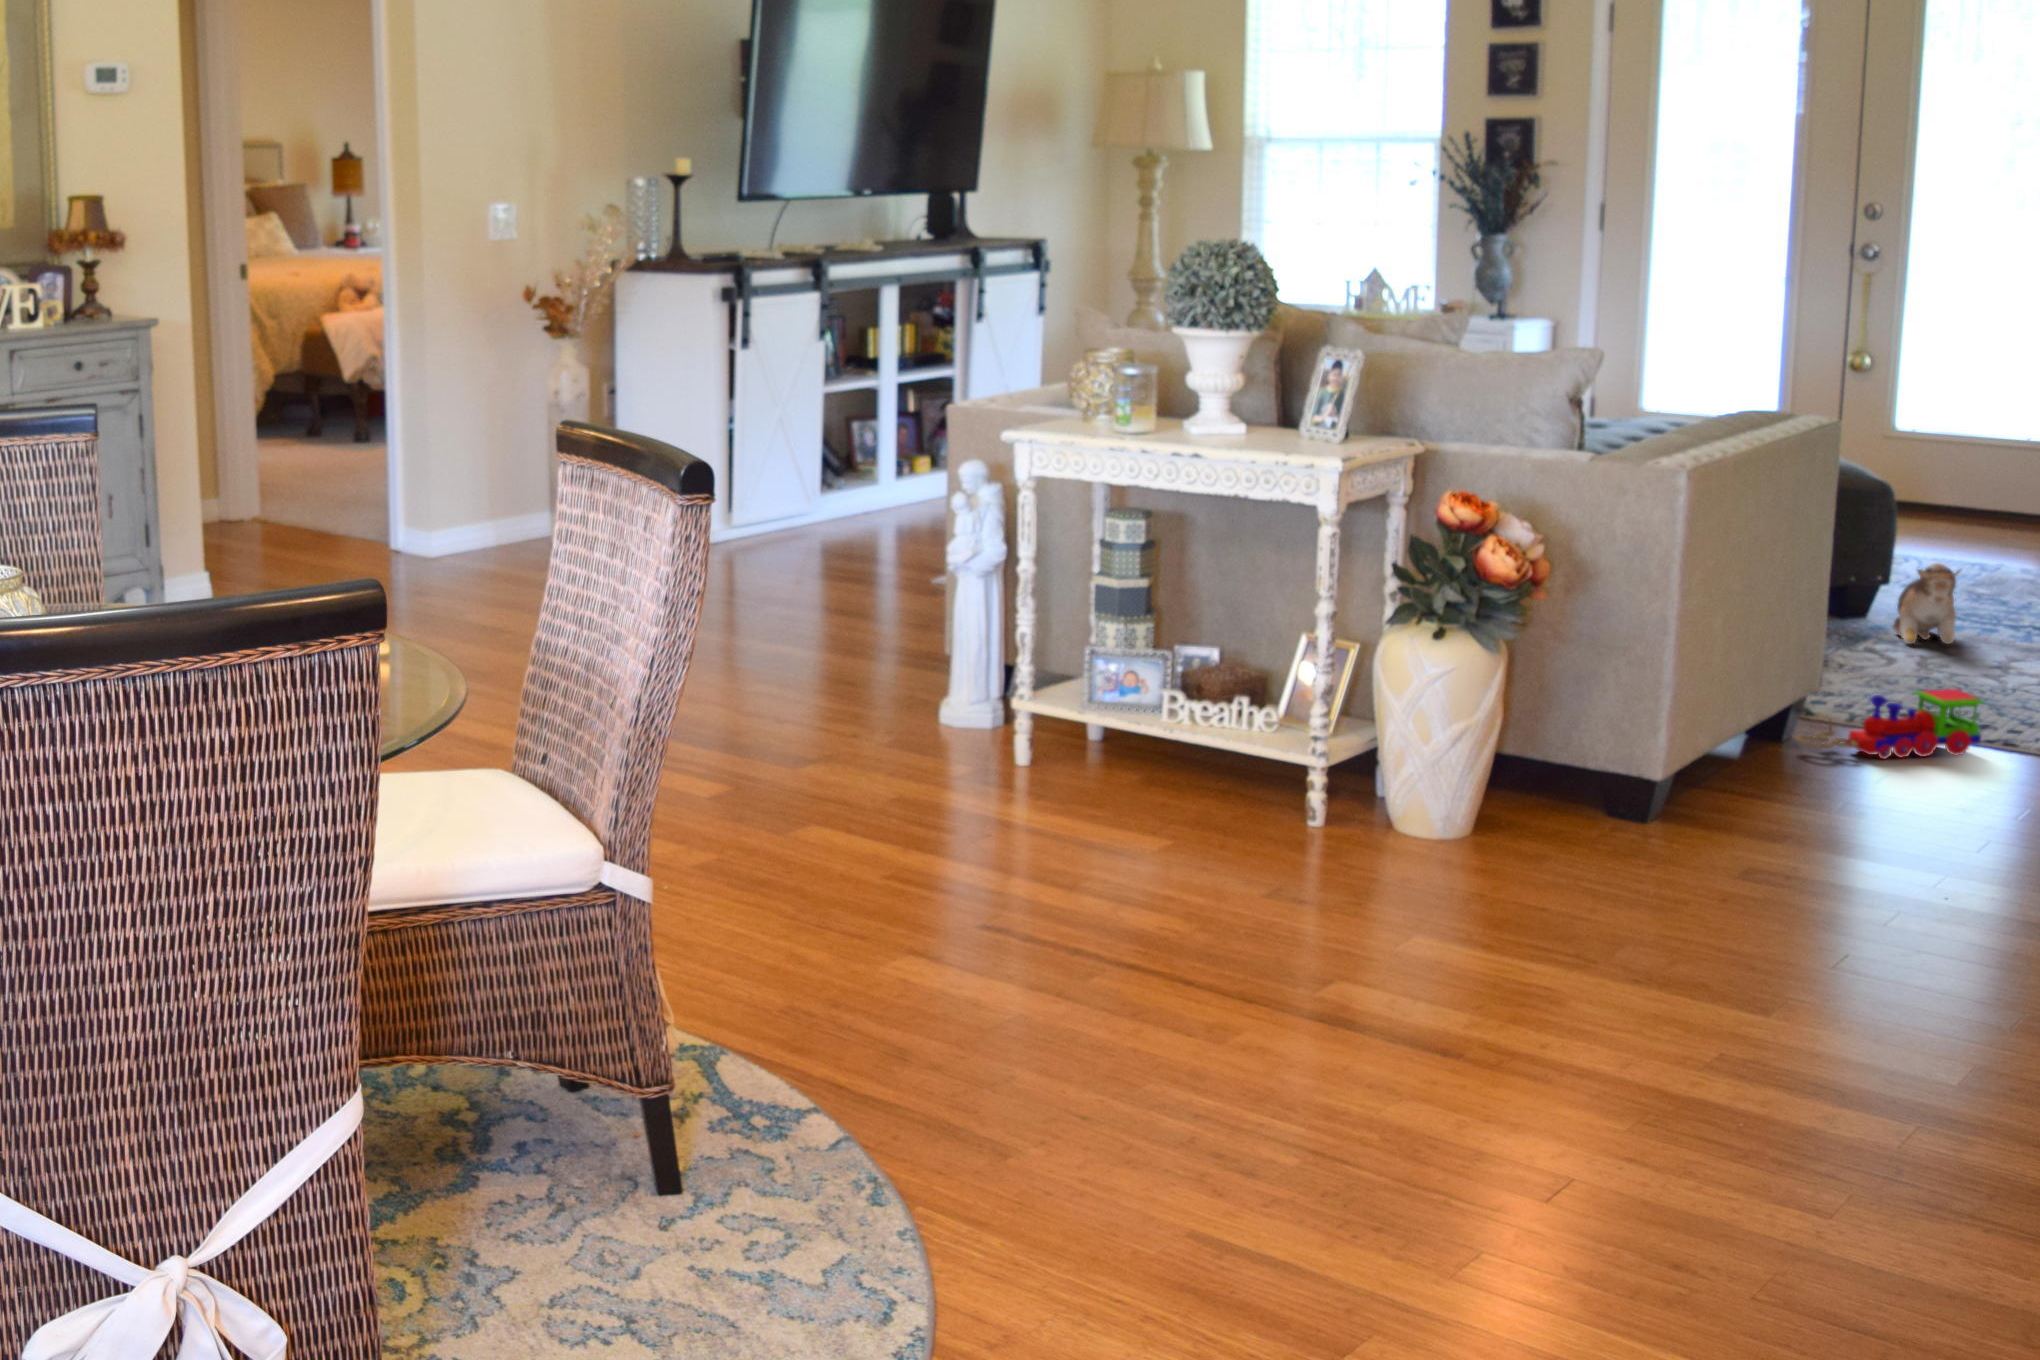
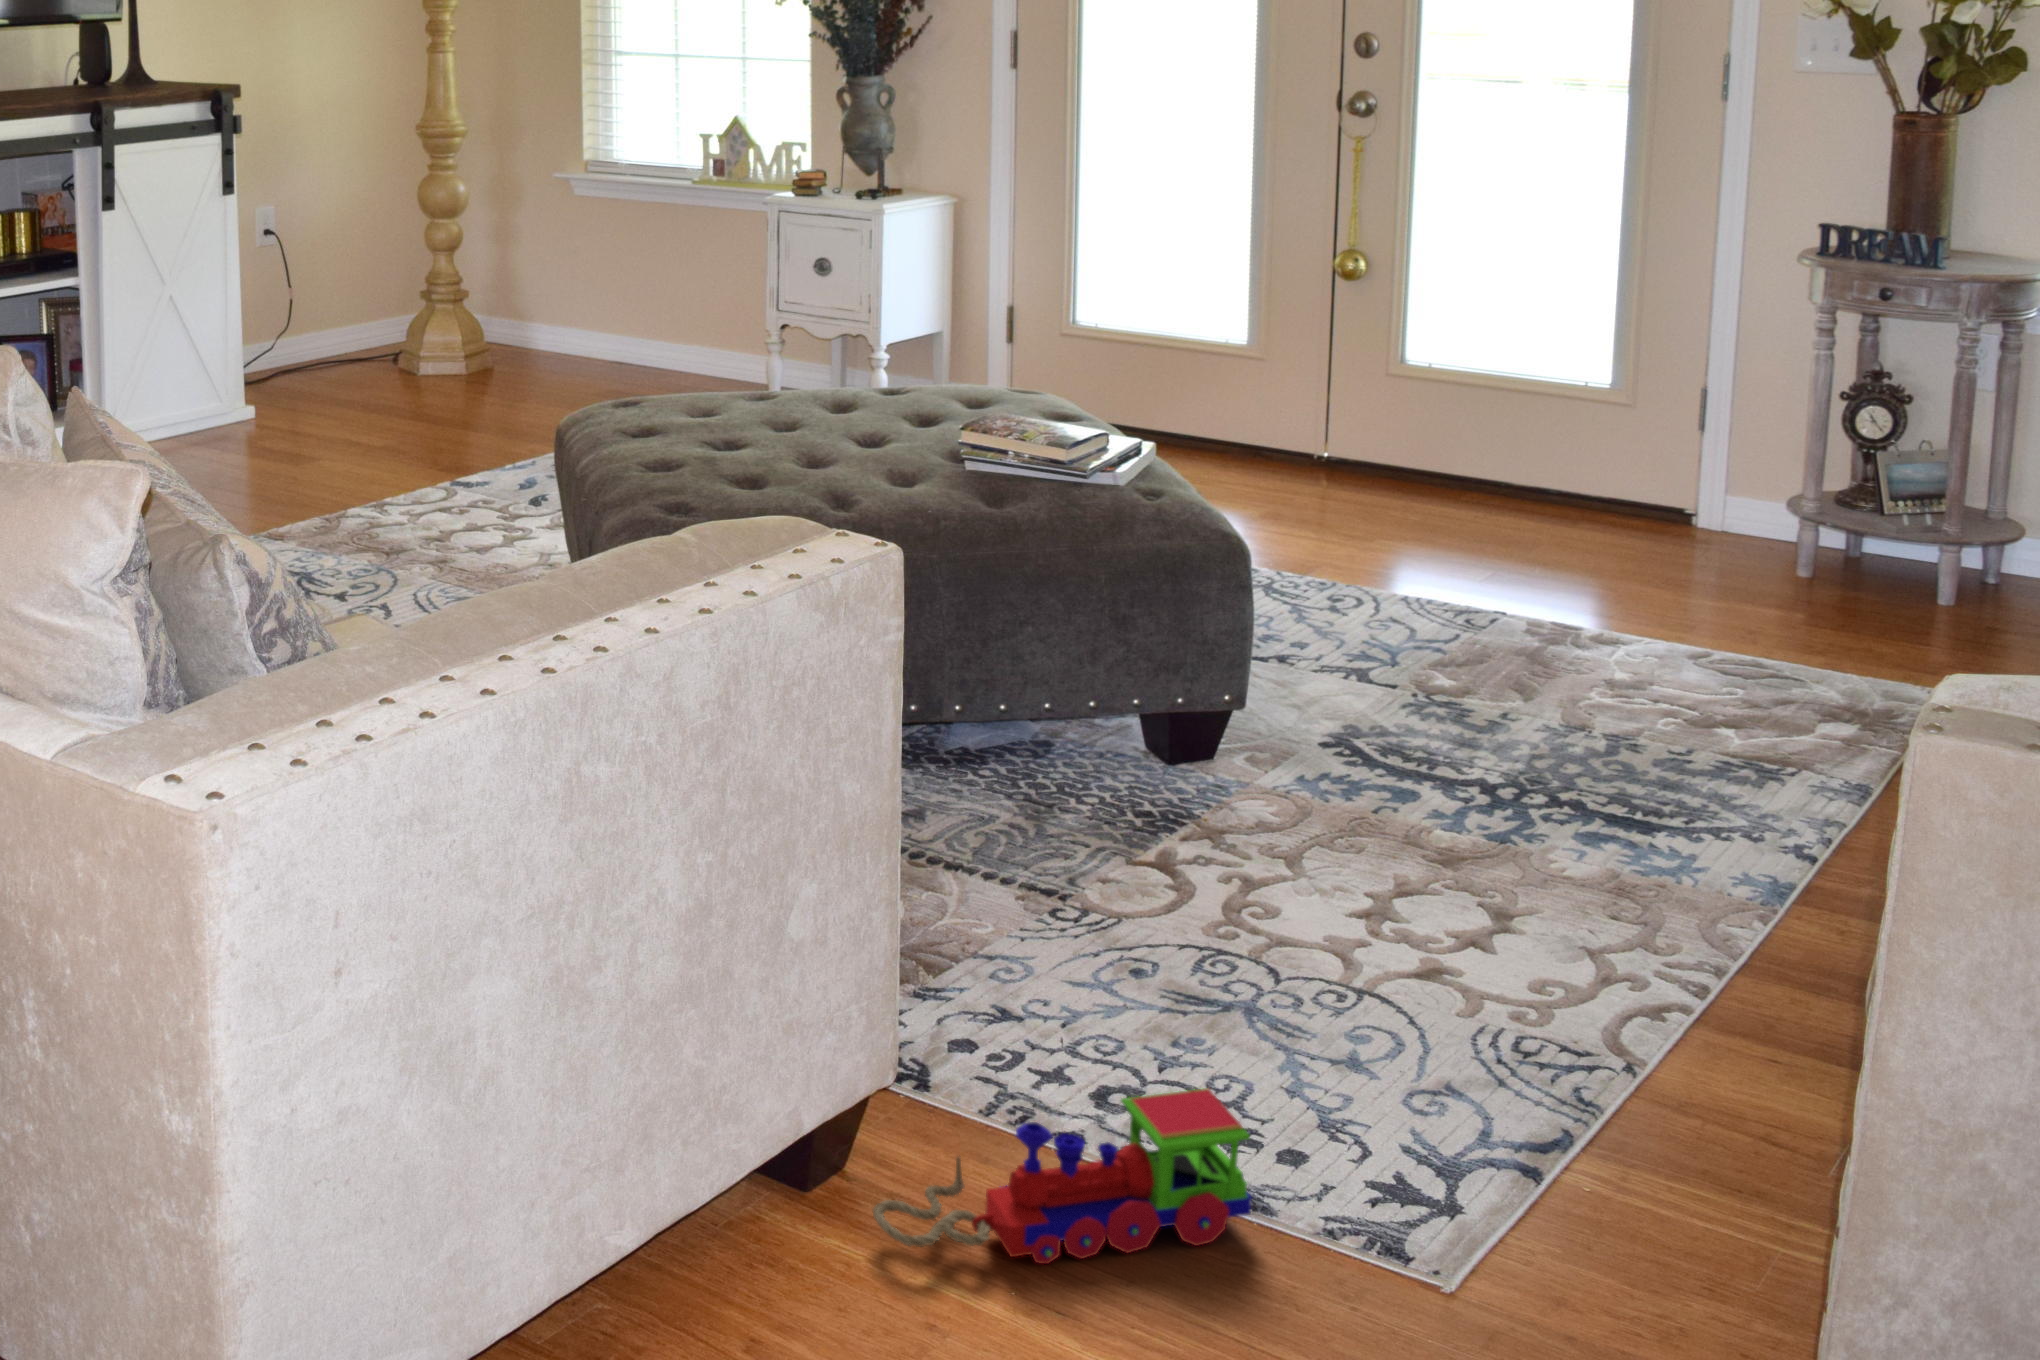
plush toy: present [1894,563,1962,644] -> none [1264,700,1358,841]

